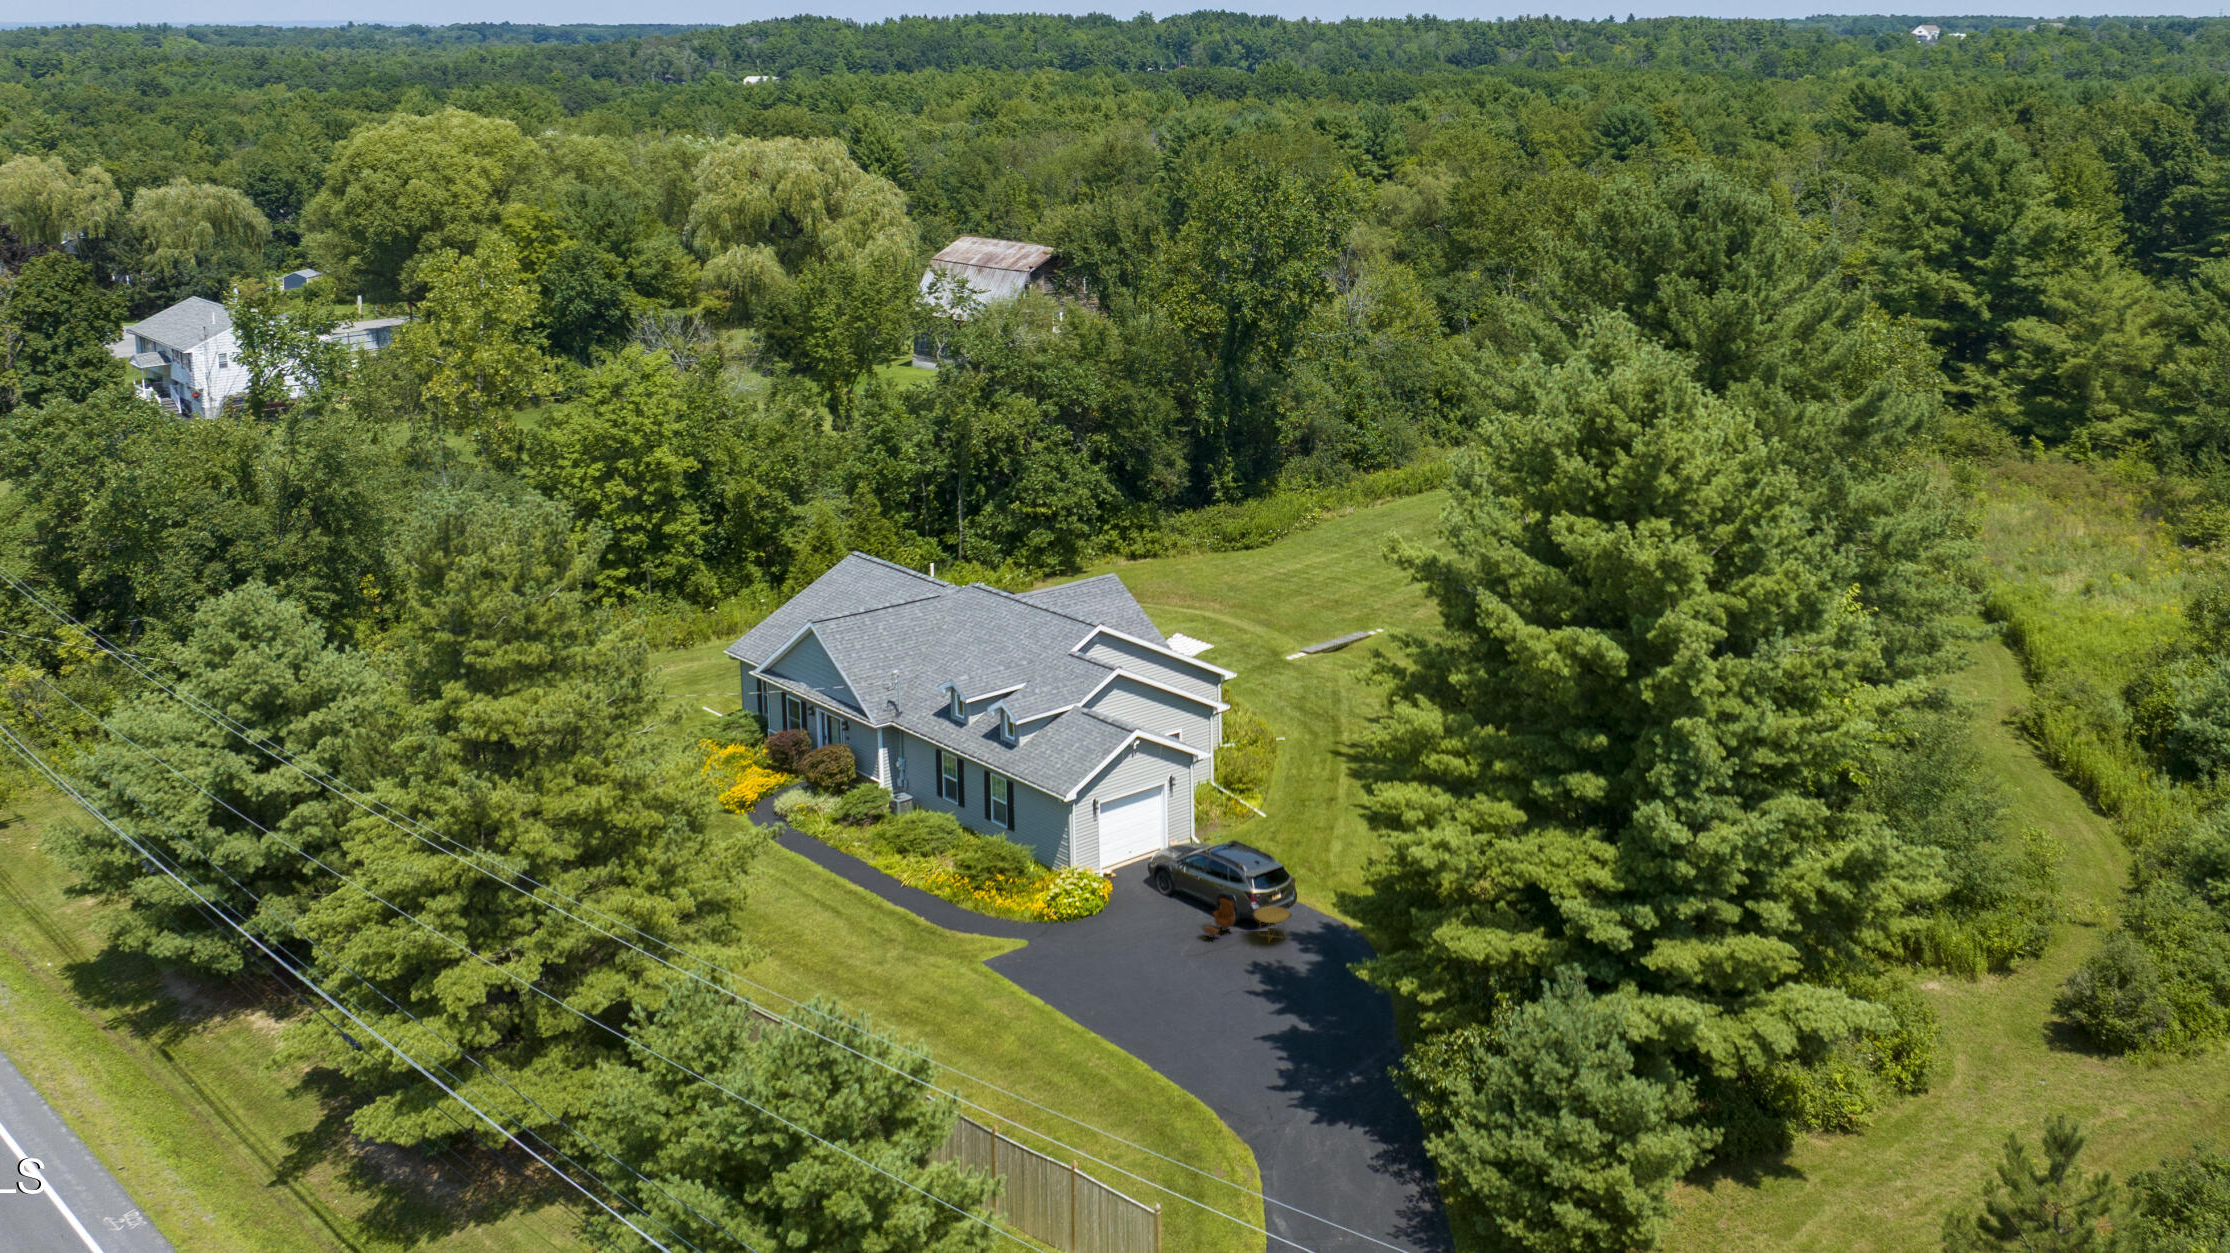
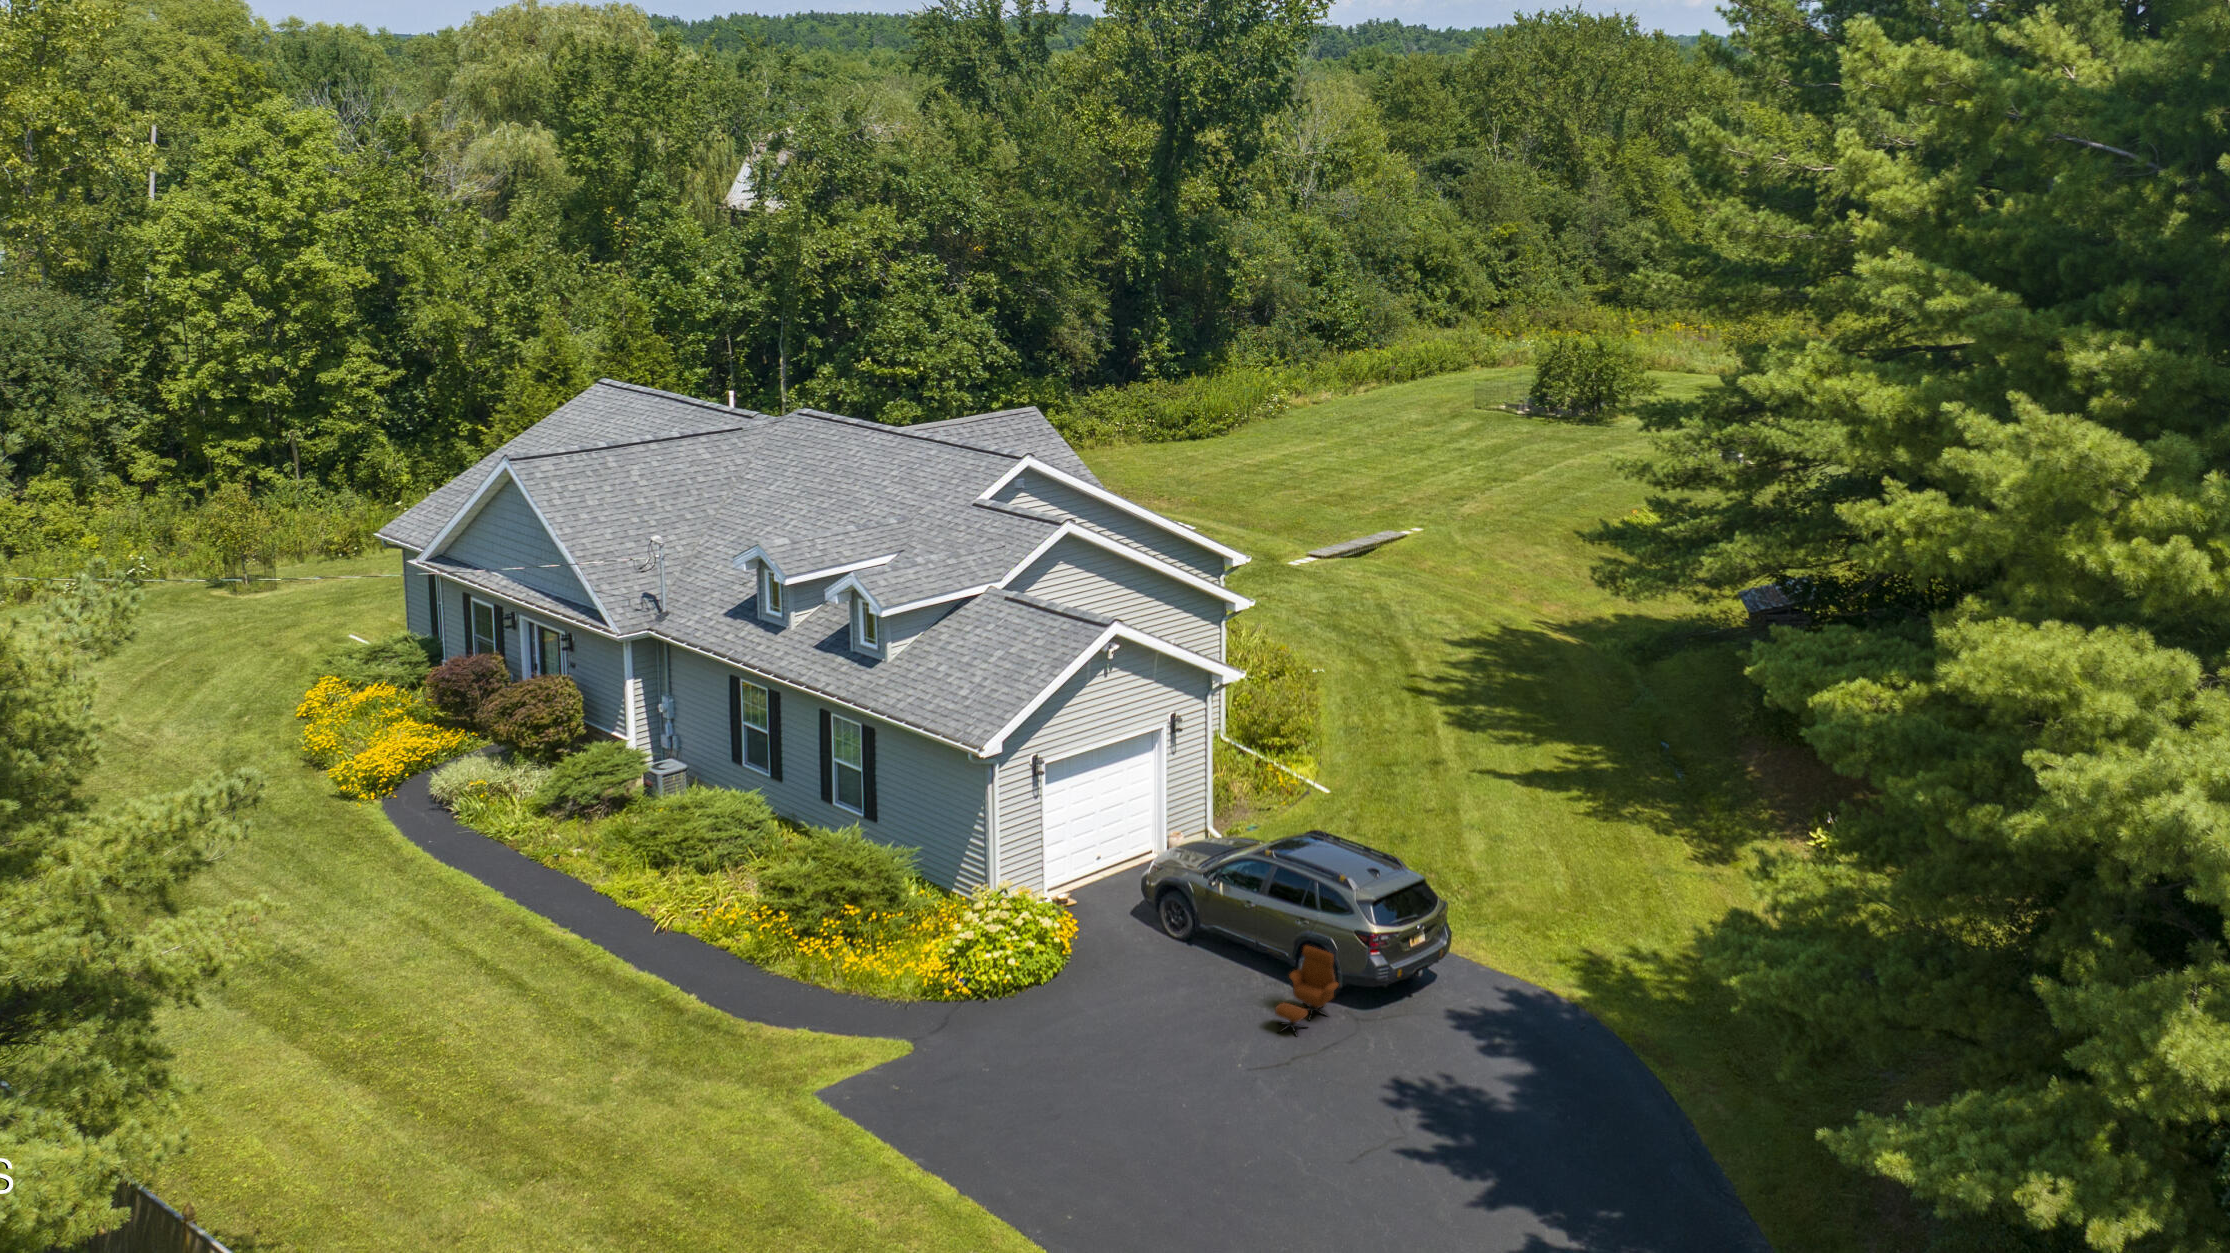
round table: present [1254,906,1290,942] -> none [1377,960,1452,1038]

